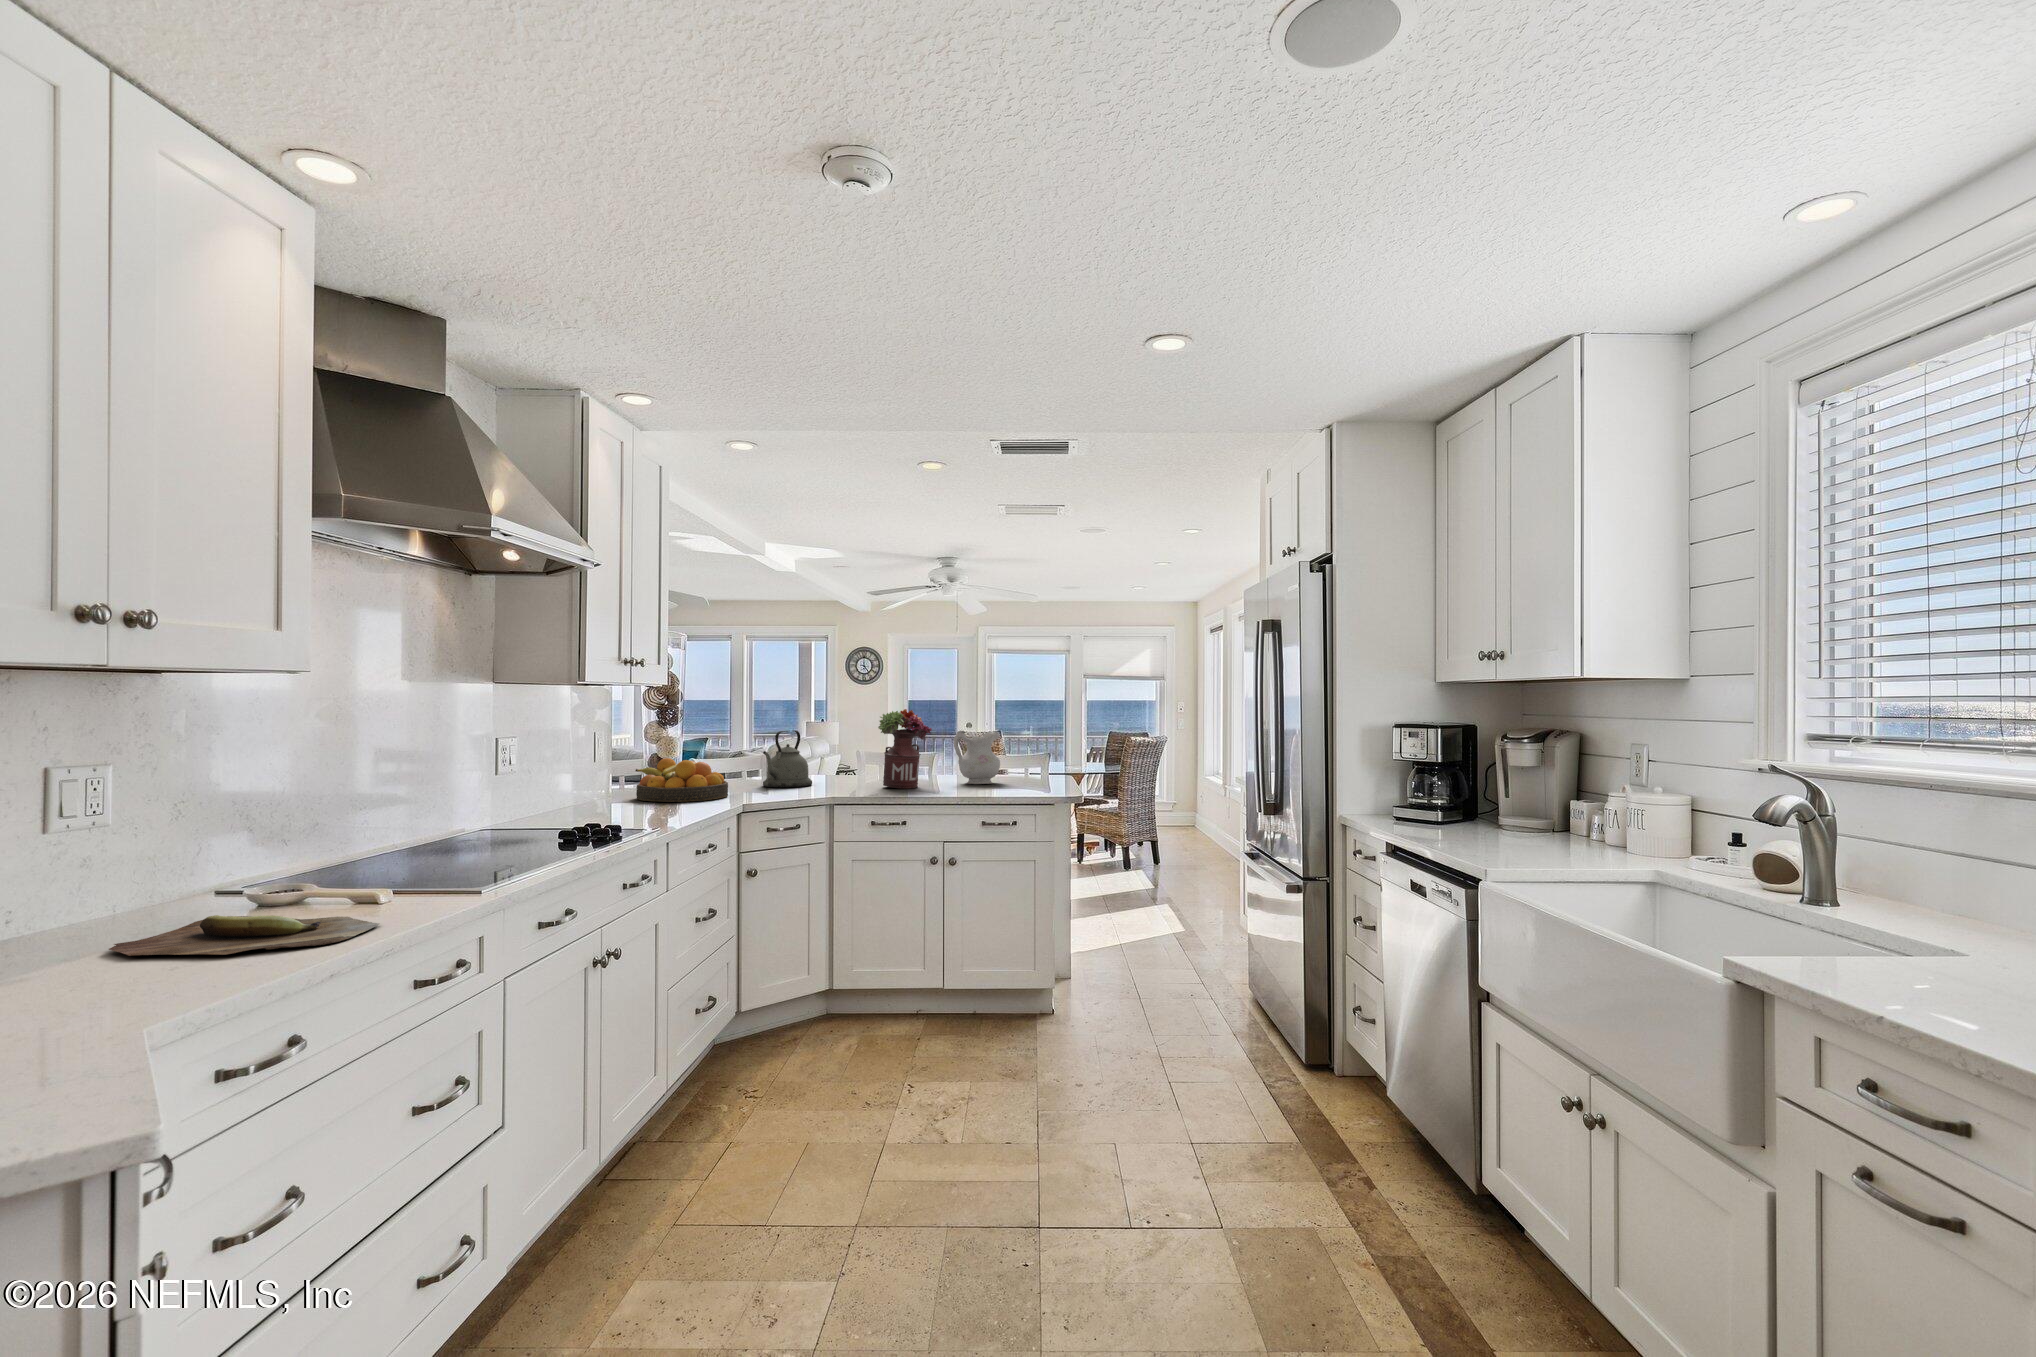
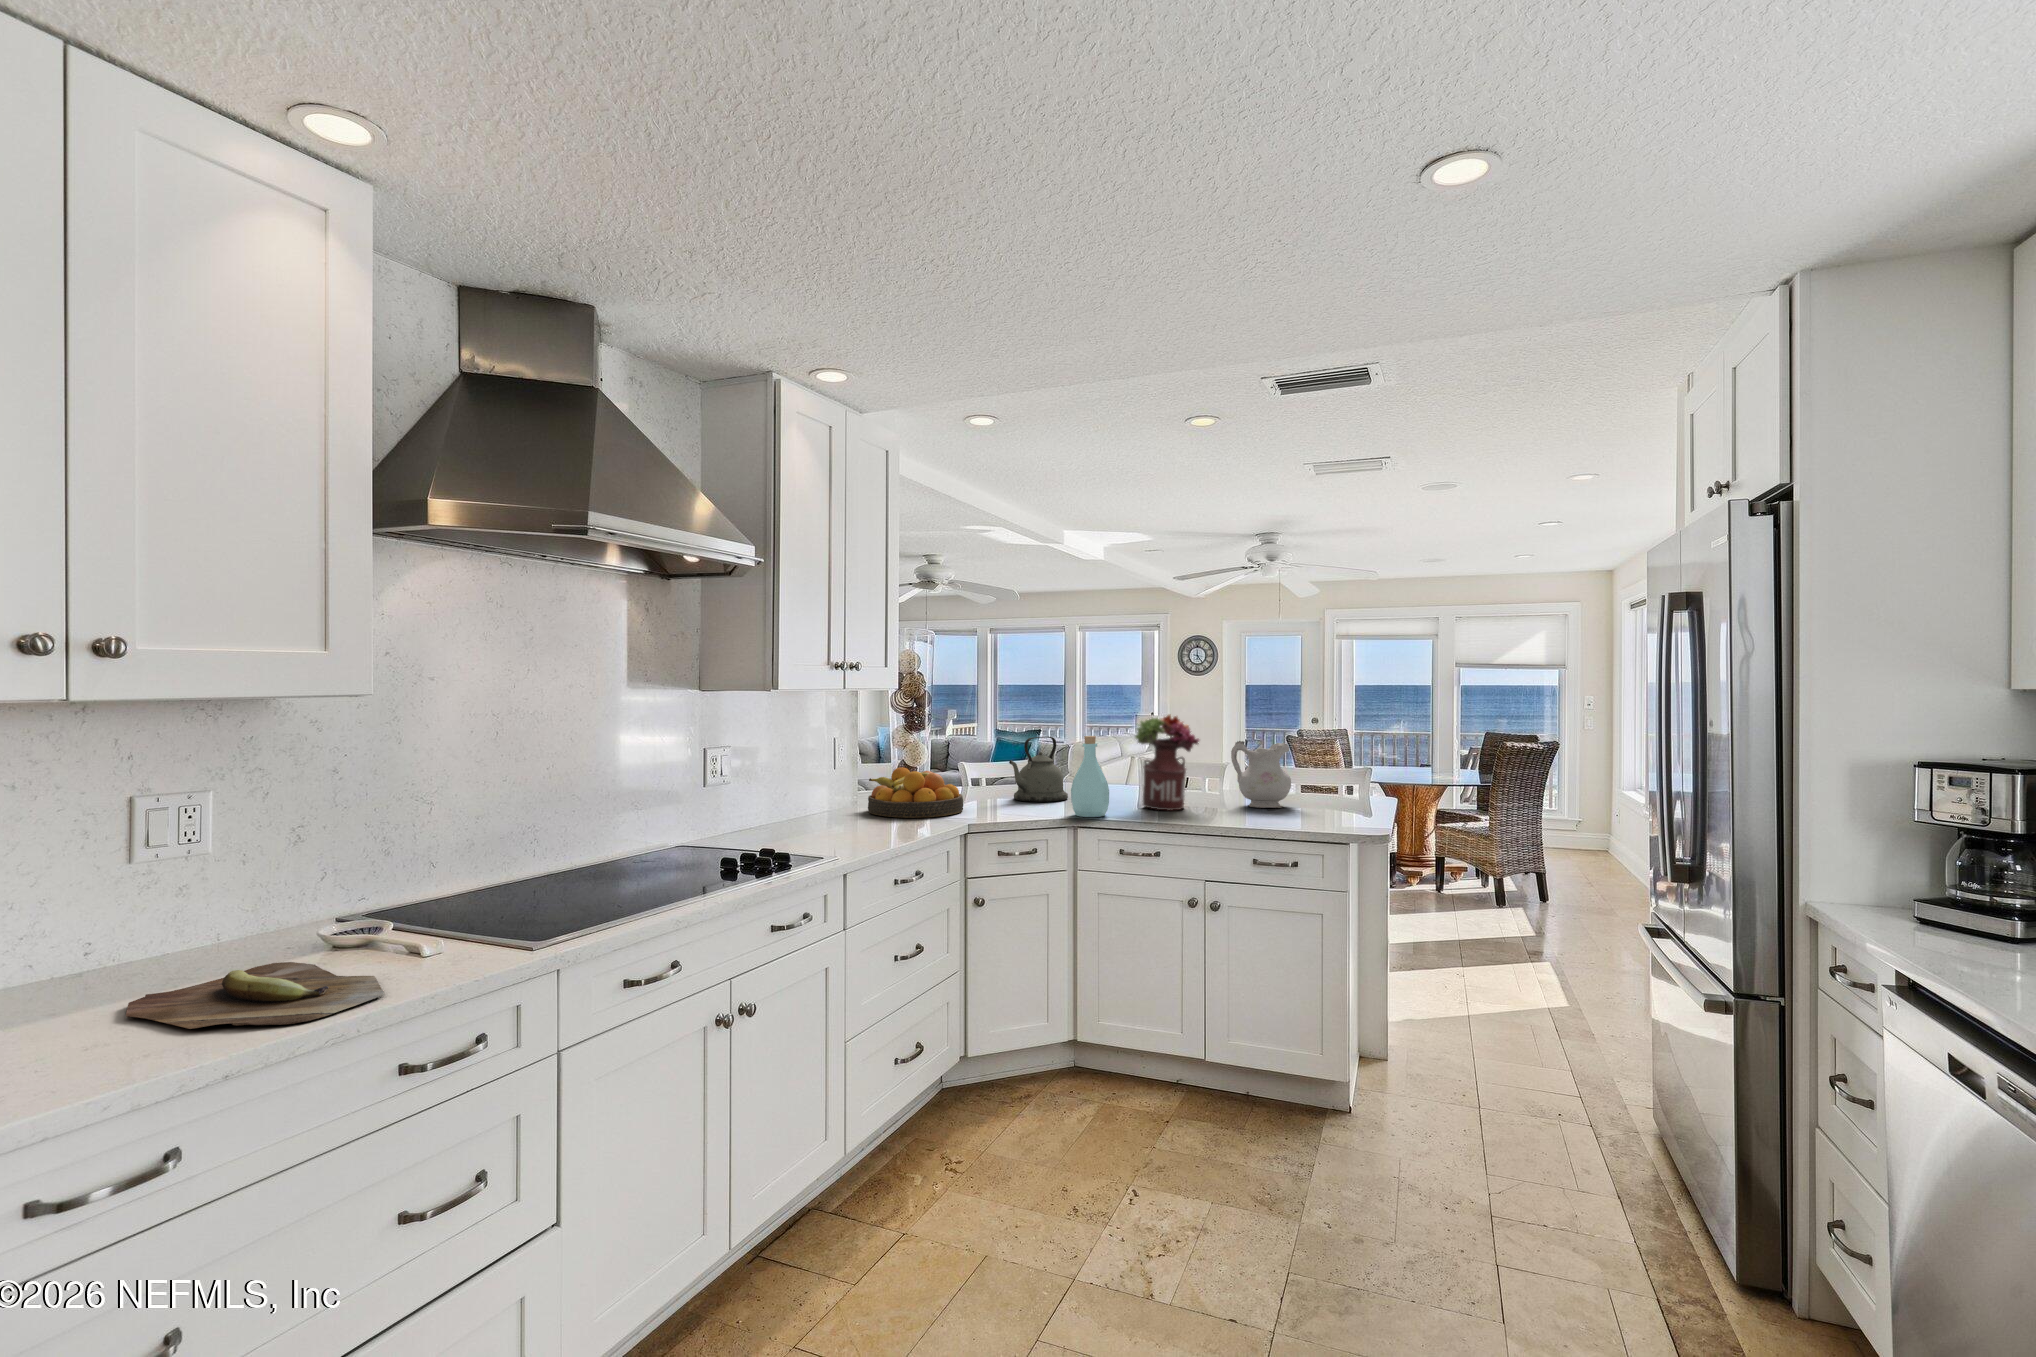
bottle: none [828,726,862,795] -> present [1071,736,1109,817]

